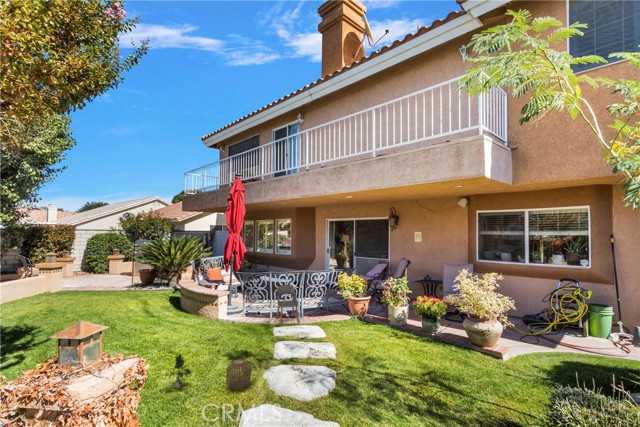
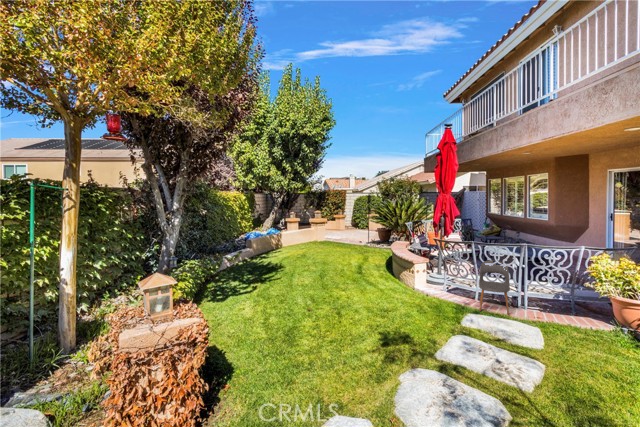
potted plant: present [169,354,191,388] -> none [303,320,329,354]
woven basket: present [226,359,251,390] -> none [352,345,381,382]

